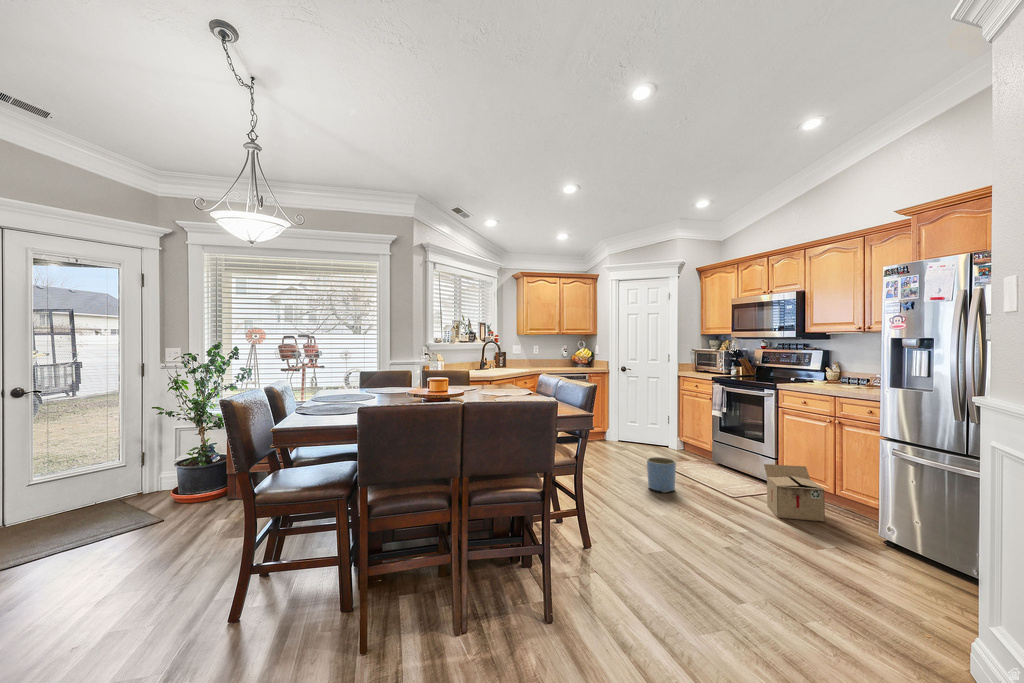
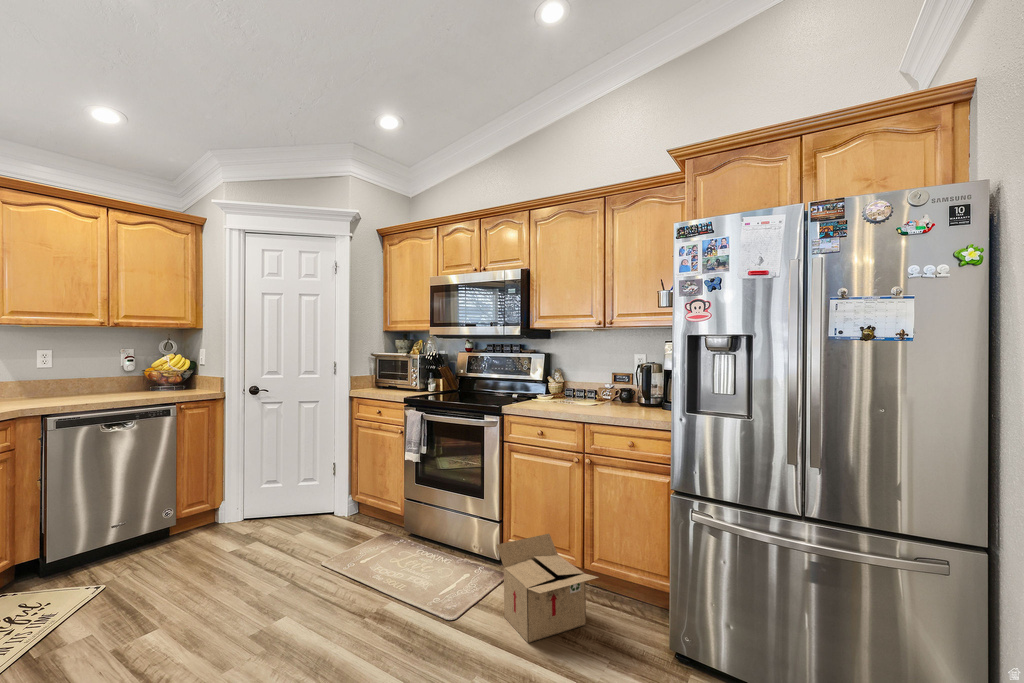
planter: present [647,457,676,493] -> none [294,568,353,649]

